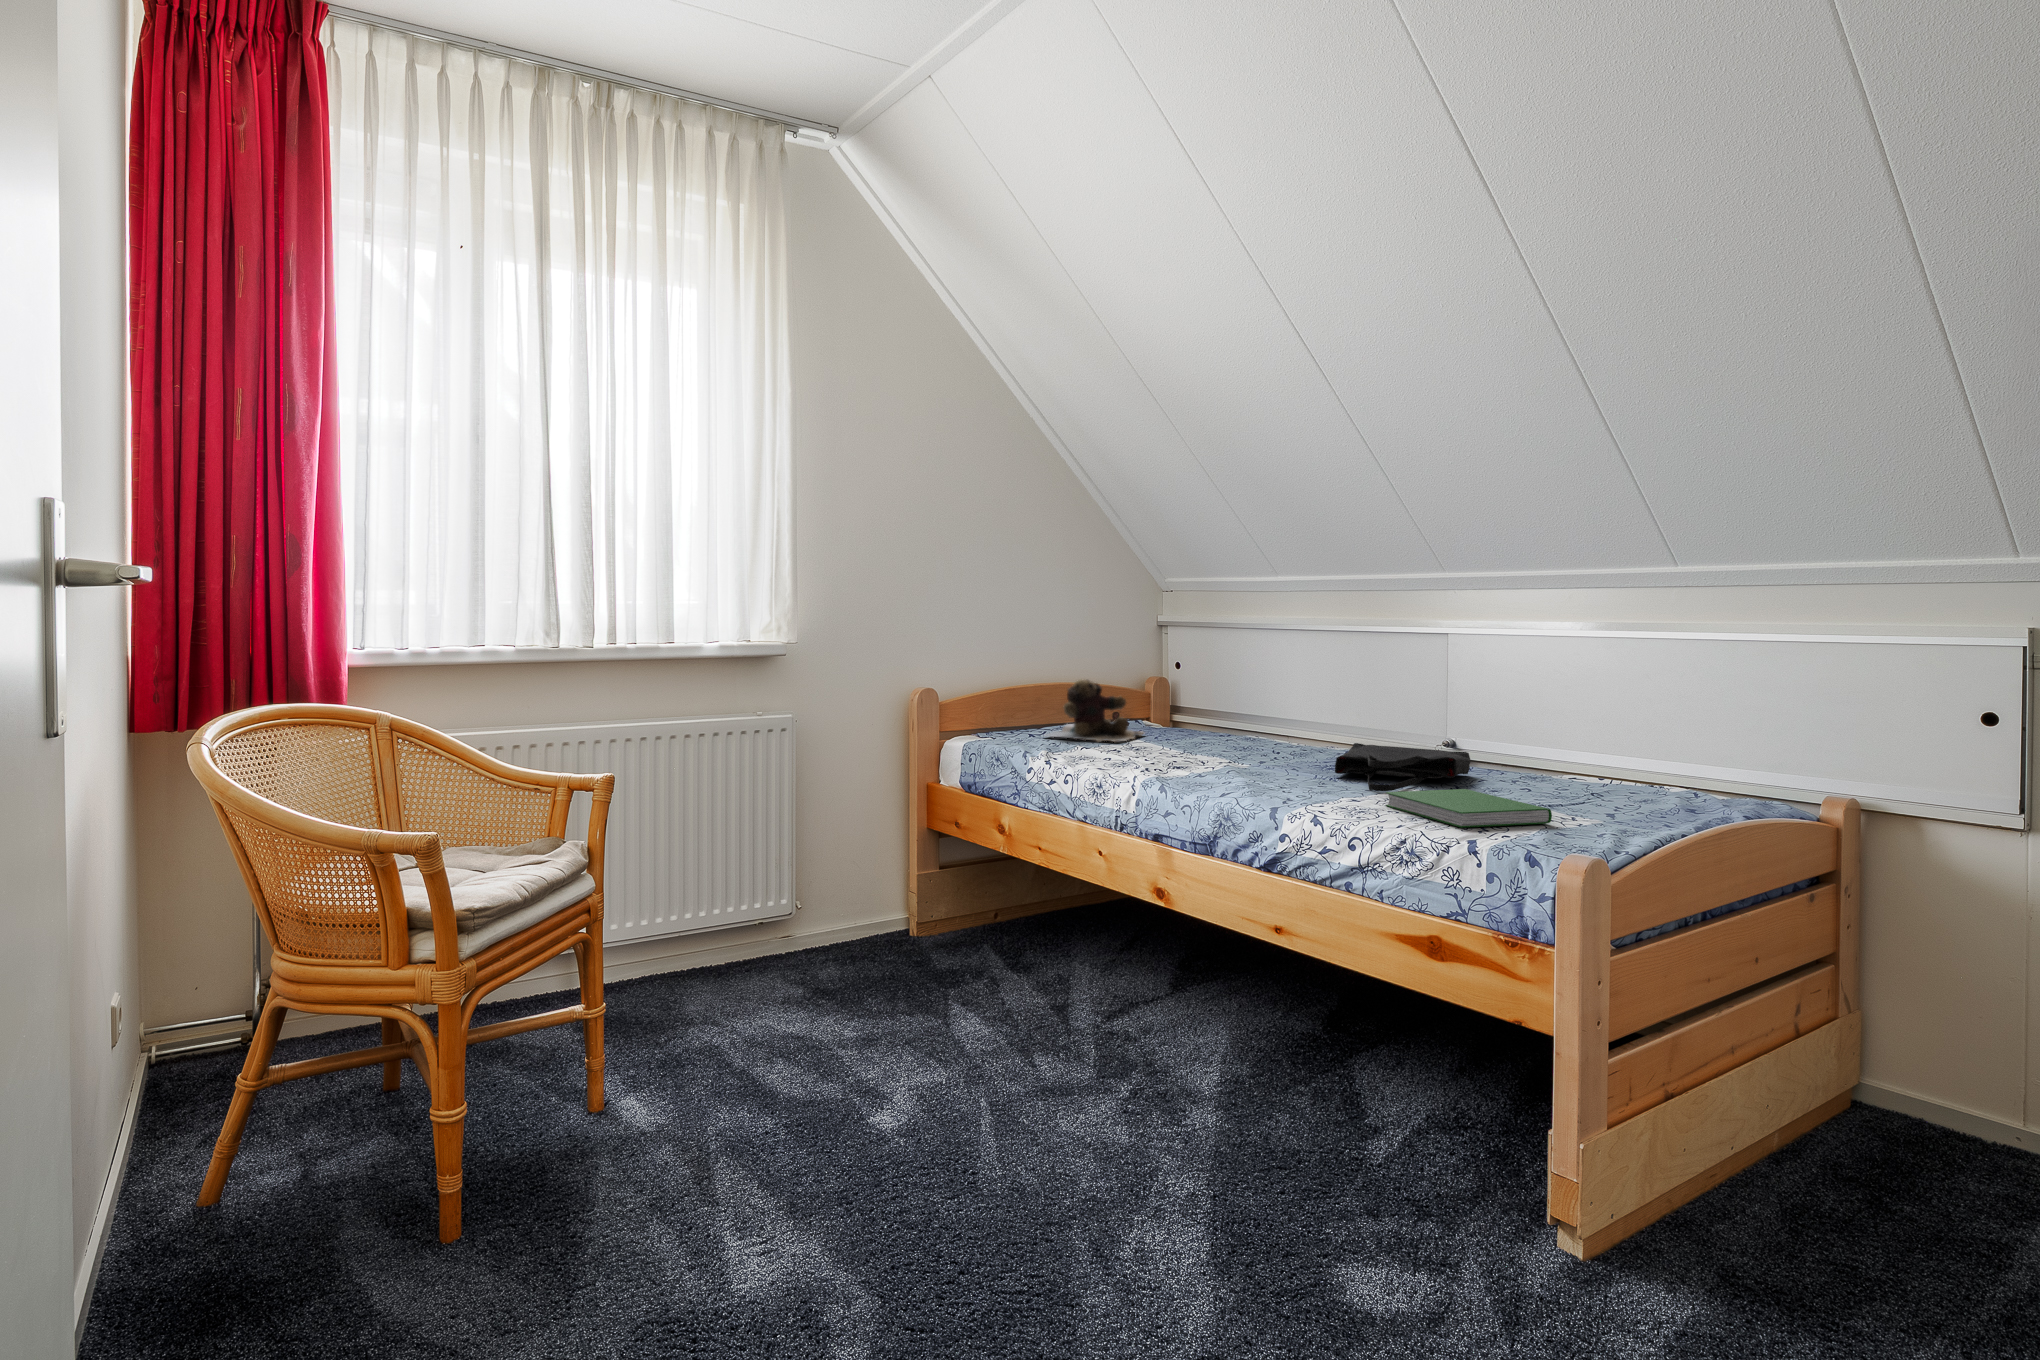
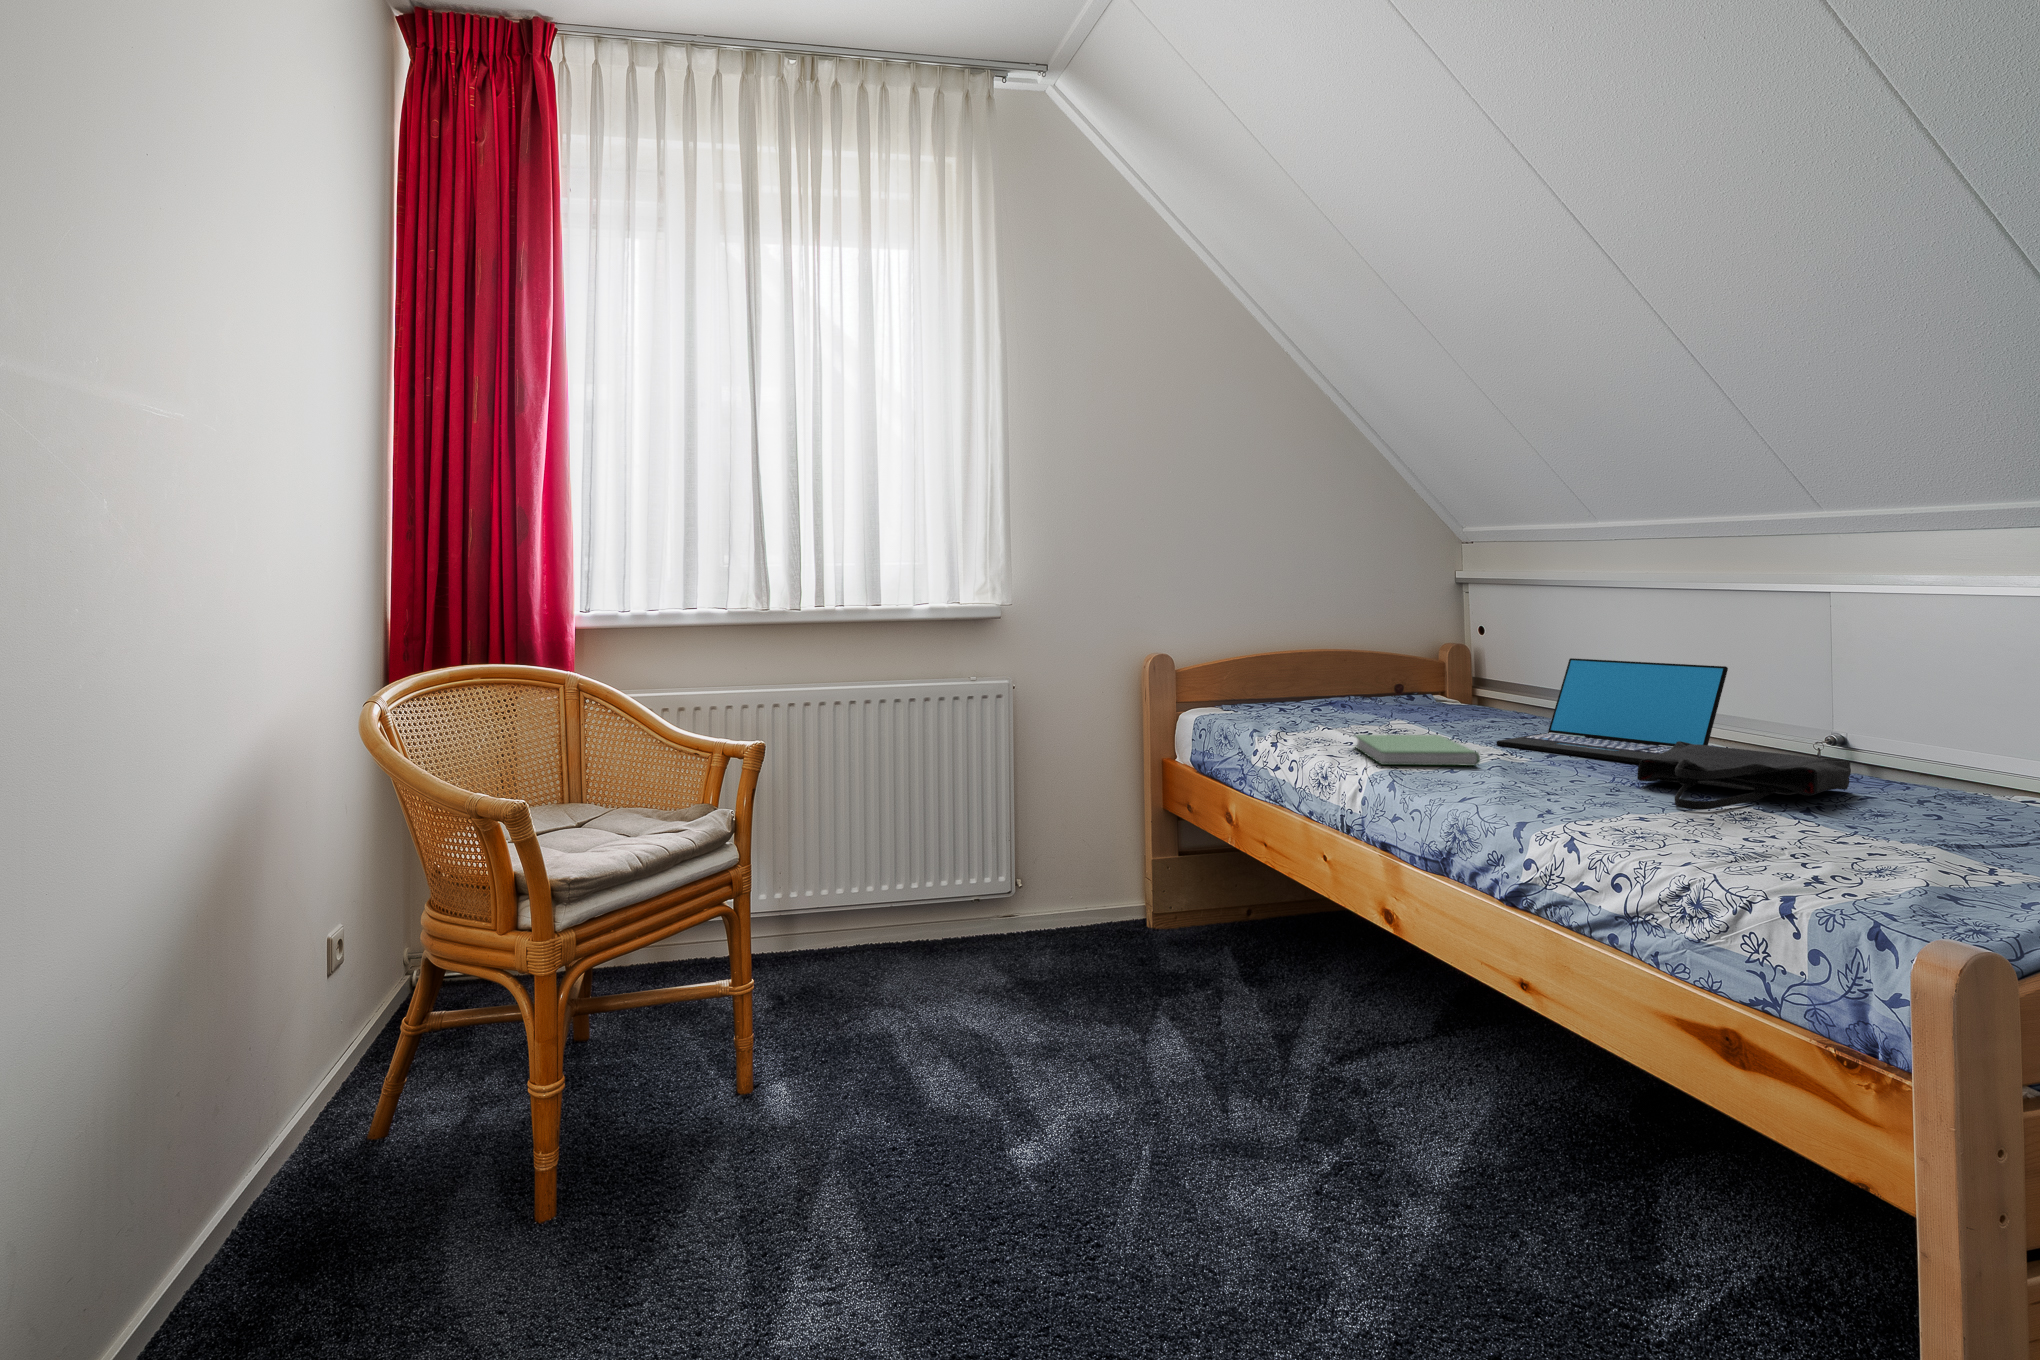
teddy bear: present [1045,680,1144,742] -> none [1298,654,1429,727]
laptop: none [1215,680,1378,763] -> present [1497,658,1728,763]
hardcover book: present [1386,789,1552,828] -> present [1356,735,1480,766]

